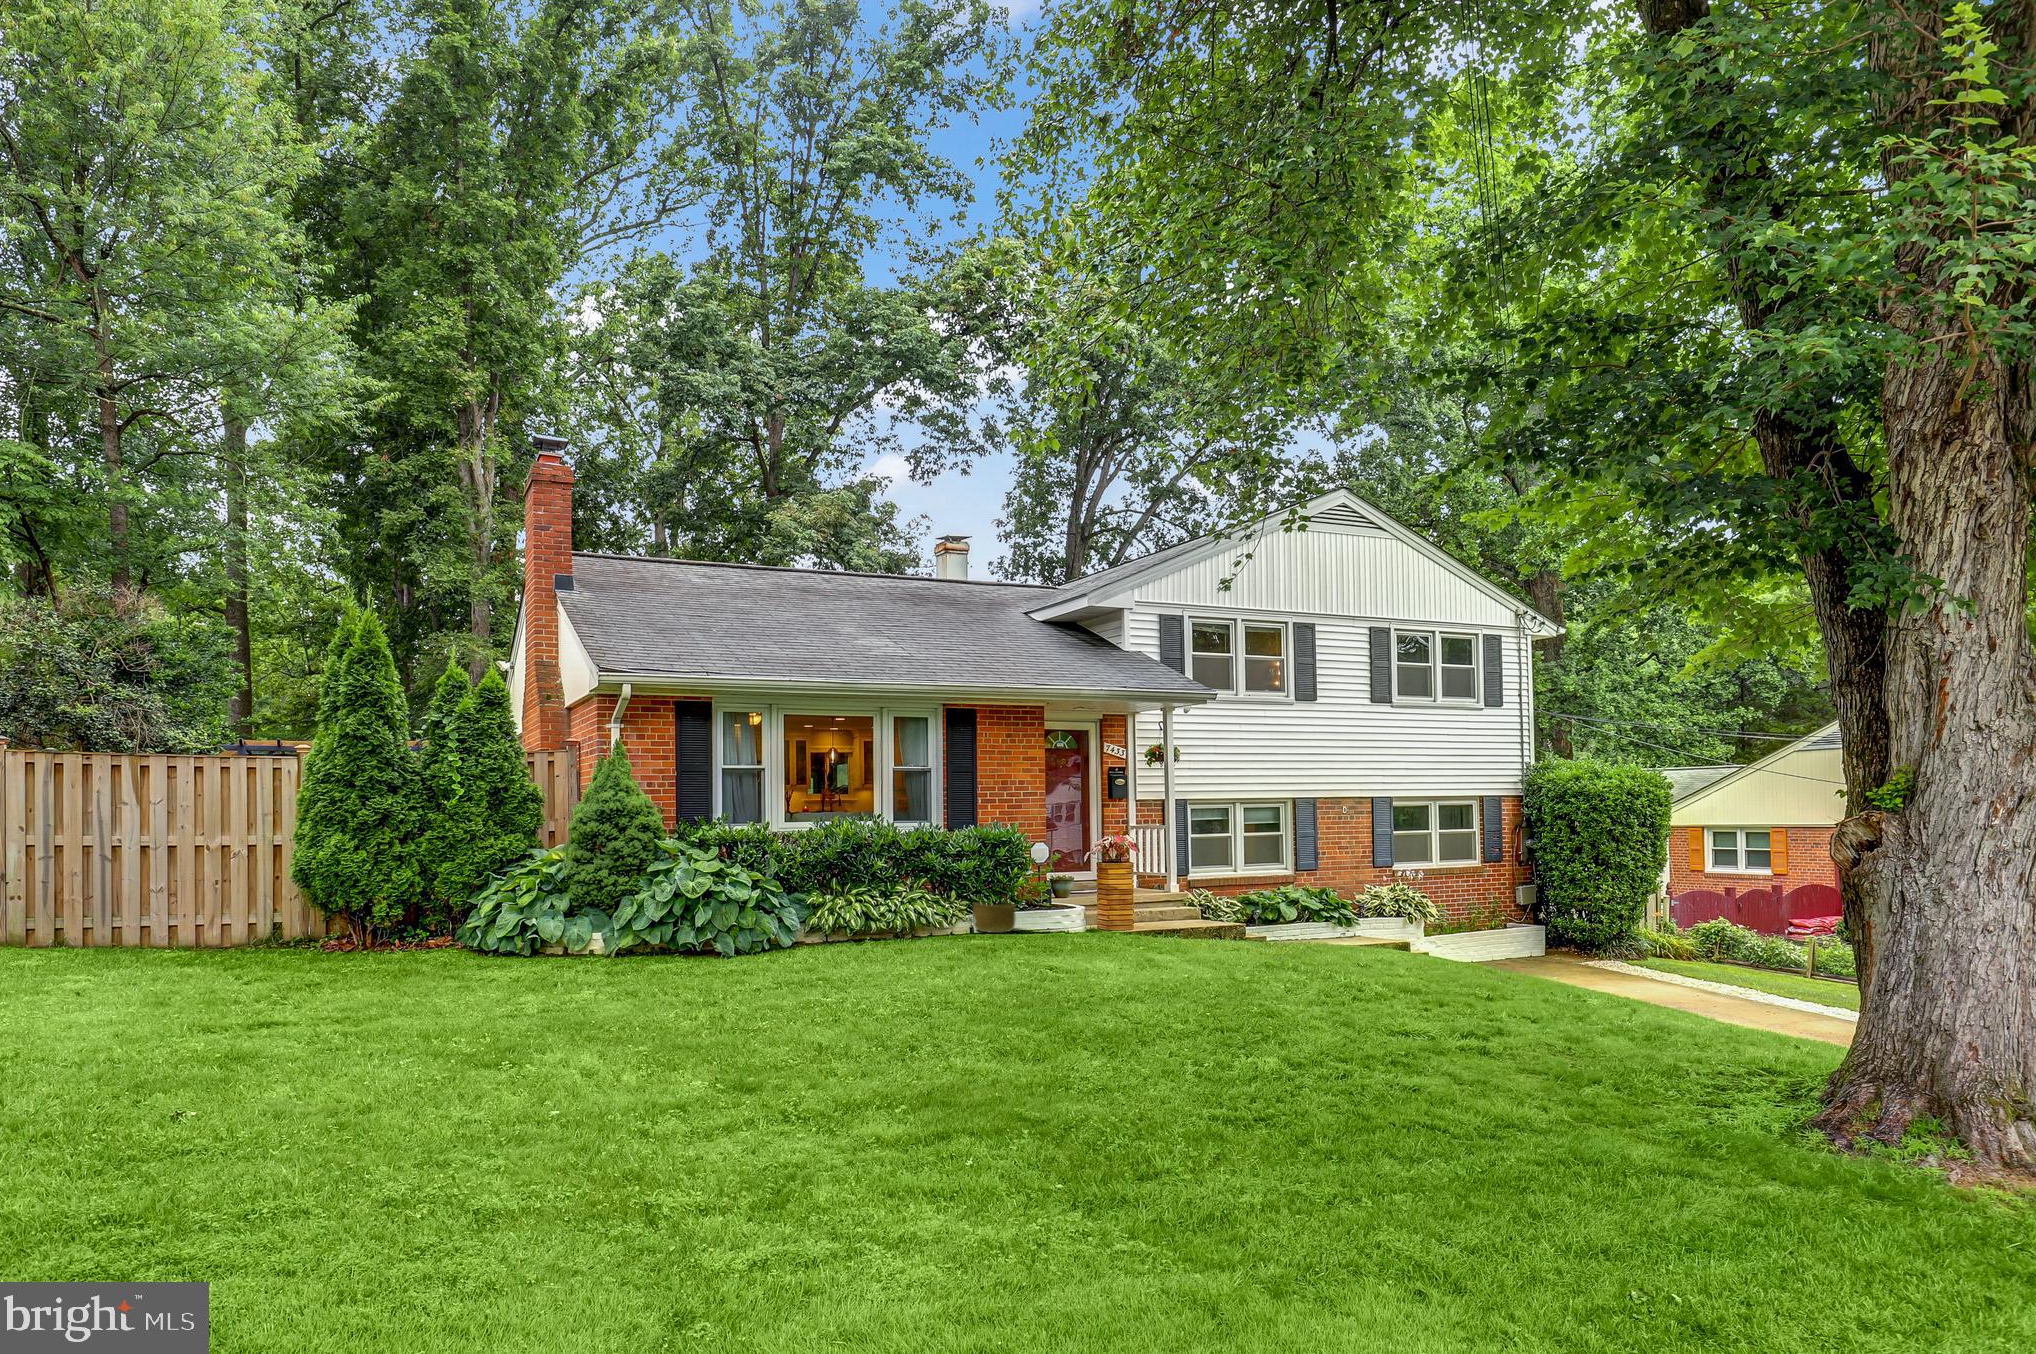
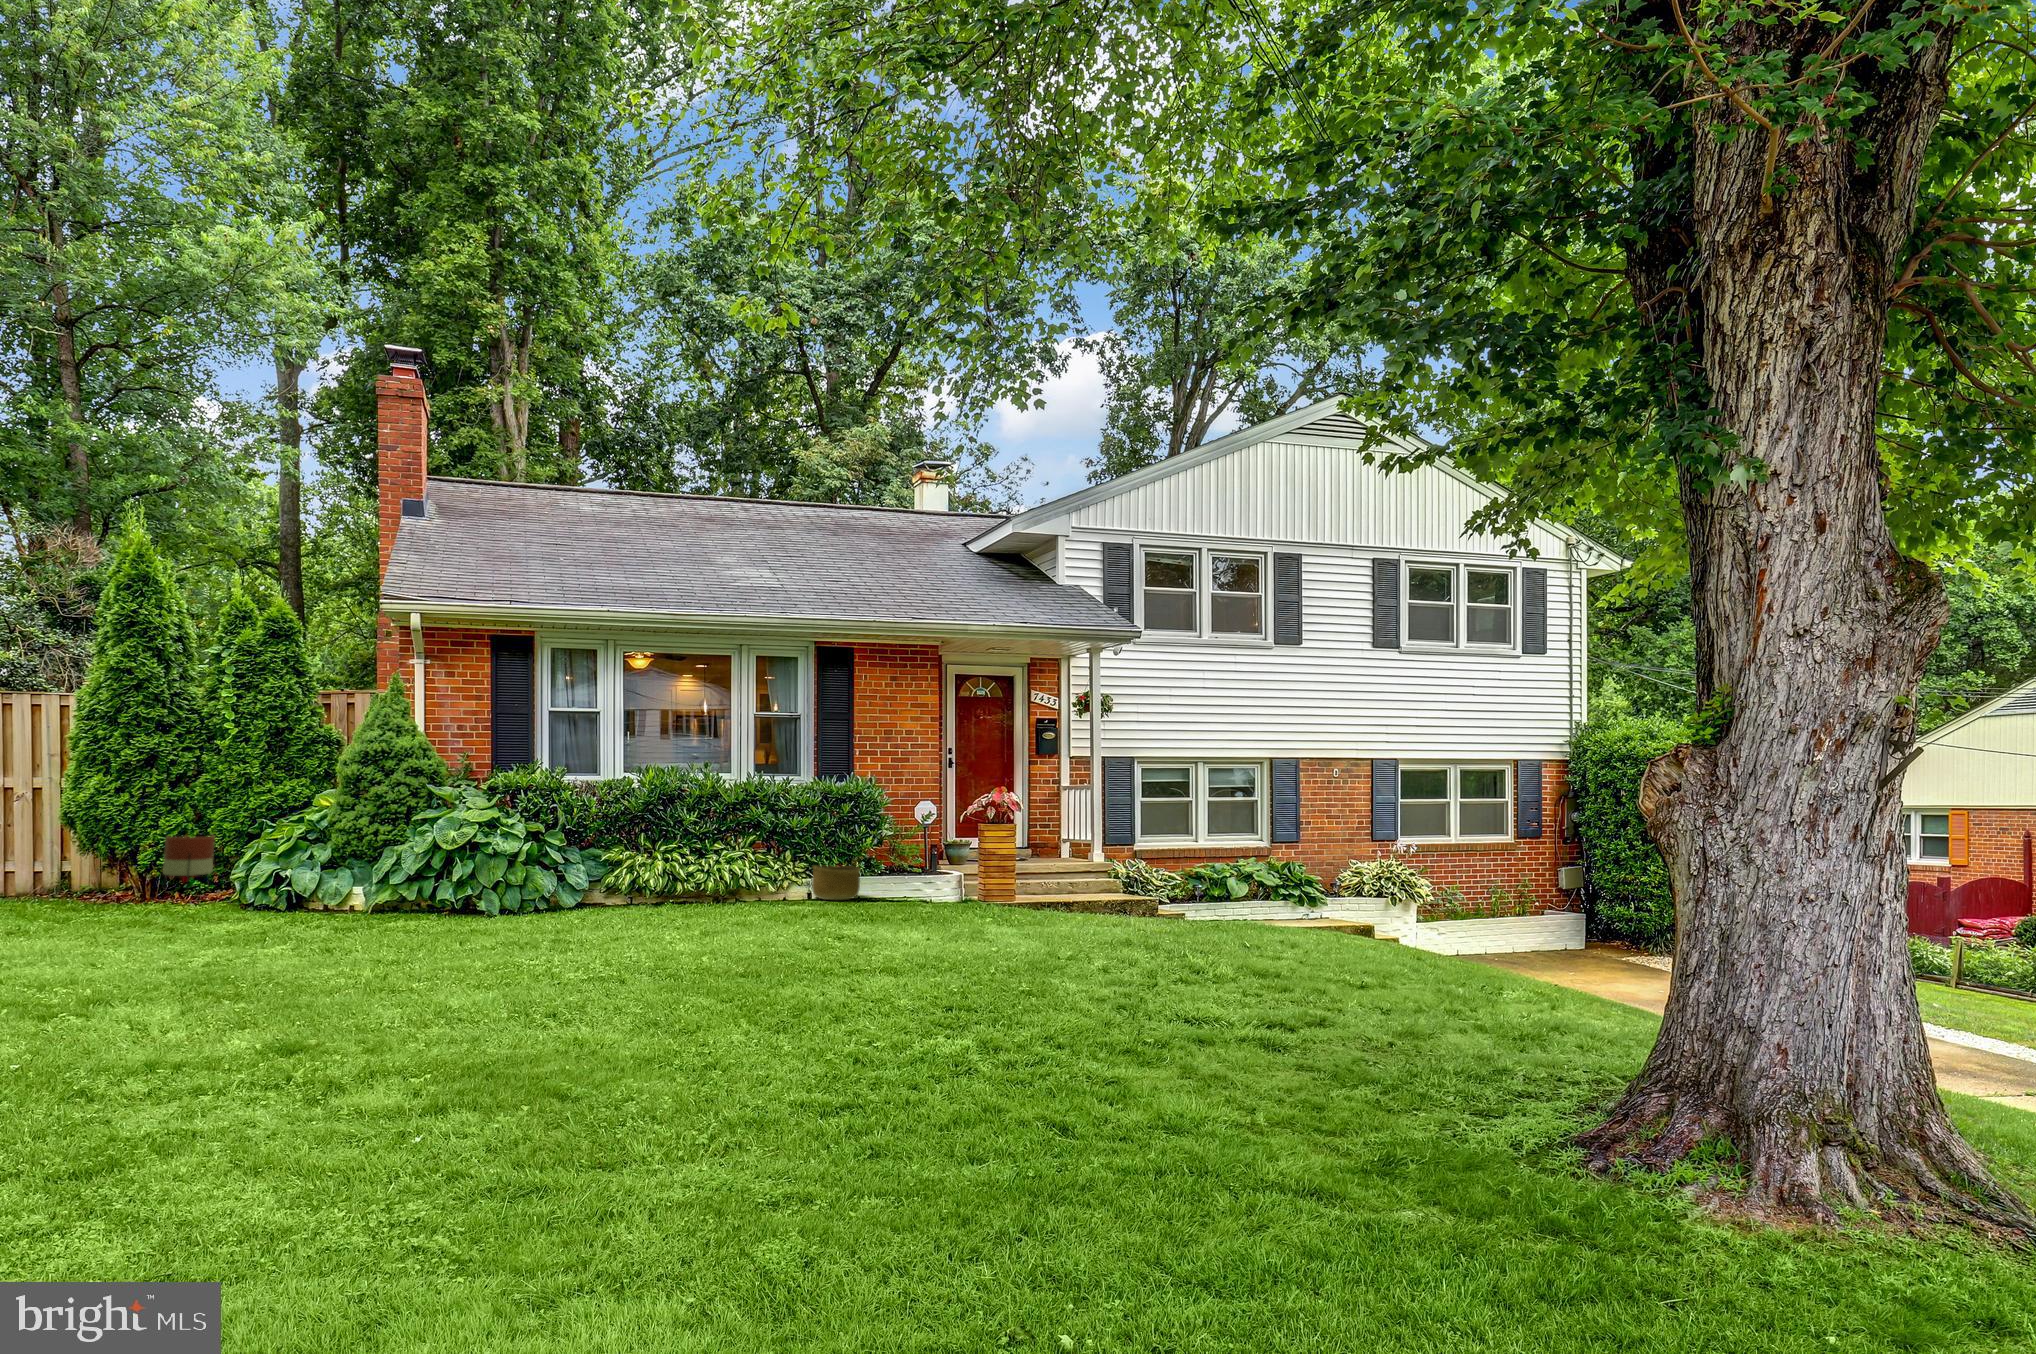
planter: none [394,889,441,945] -> present [163,835,215,891]

